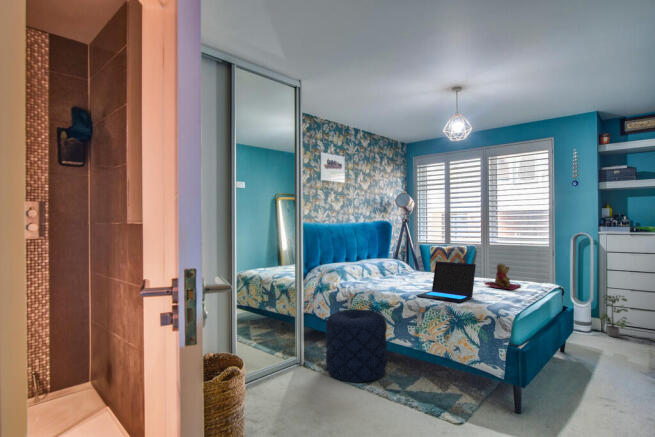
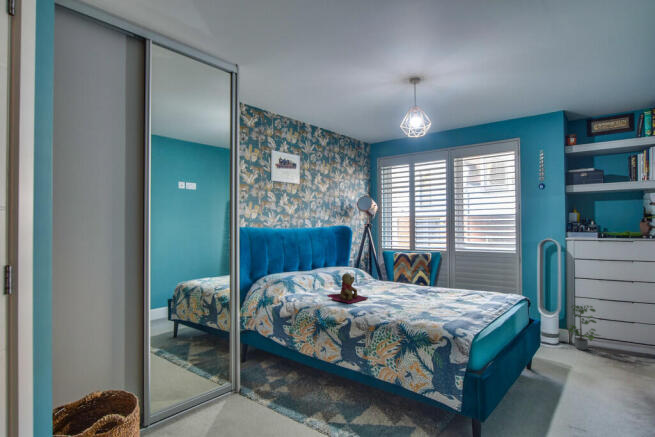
laptop: present [416,261,476,303] -> none [366,271,433,320]
teddy bear: present [484,263,521,290] -> present [327,273,368,304]
pouf: present [326,309,387,382] -> none [263,327,333,414]

